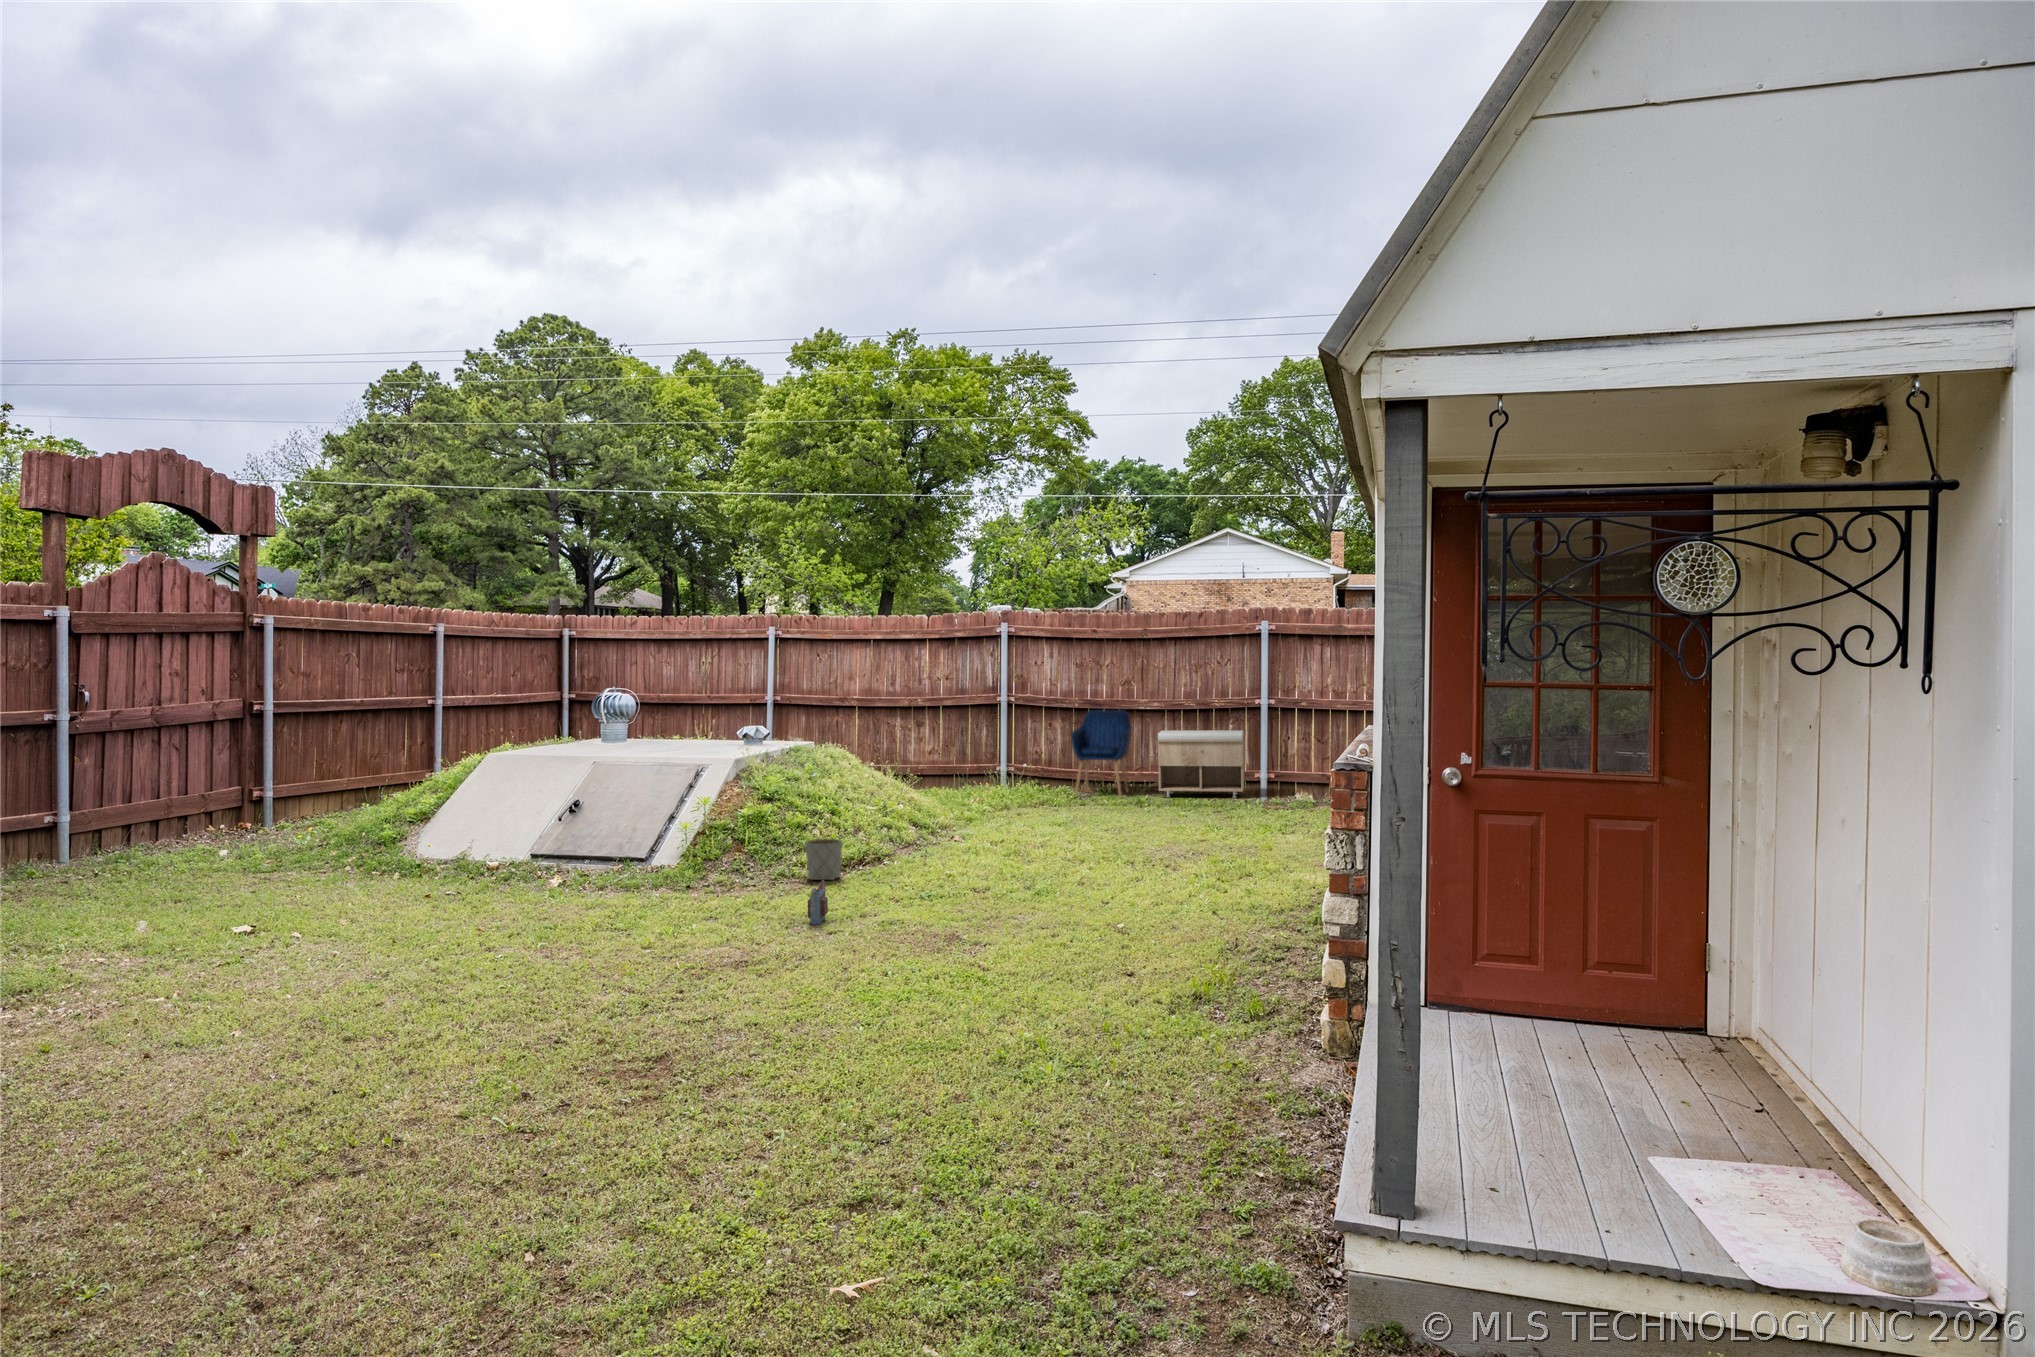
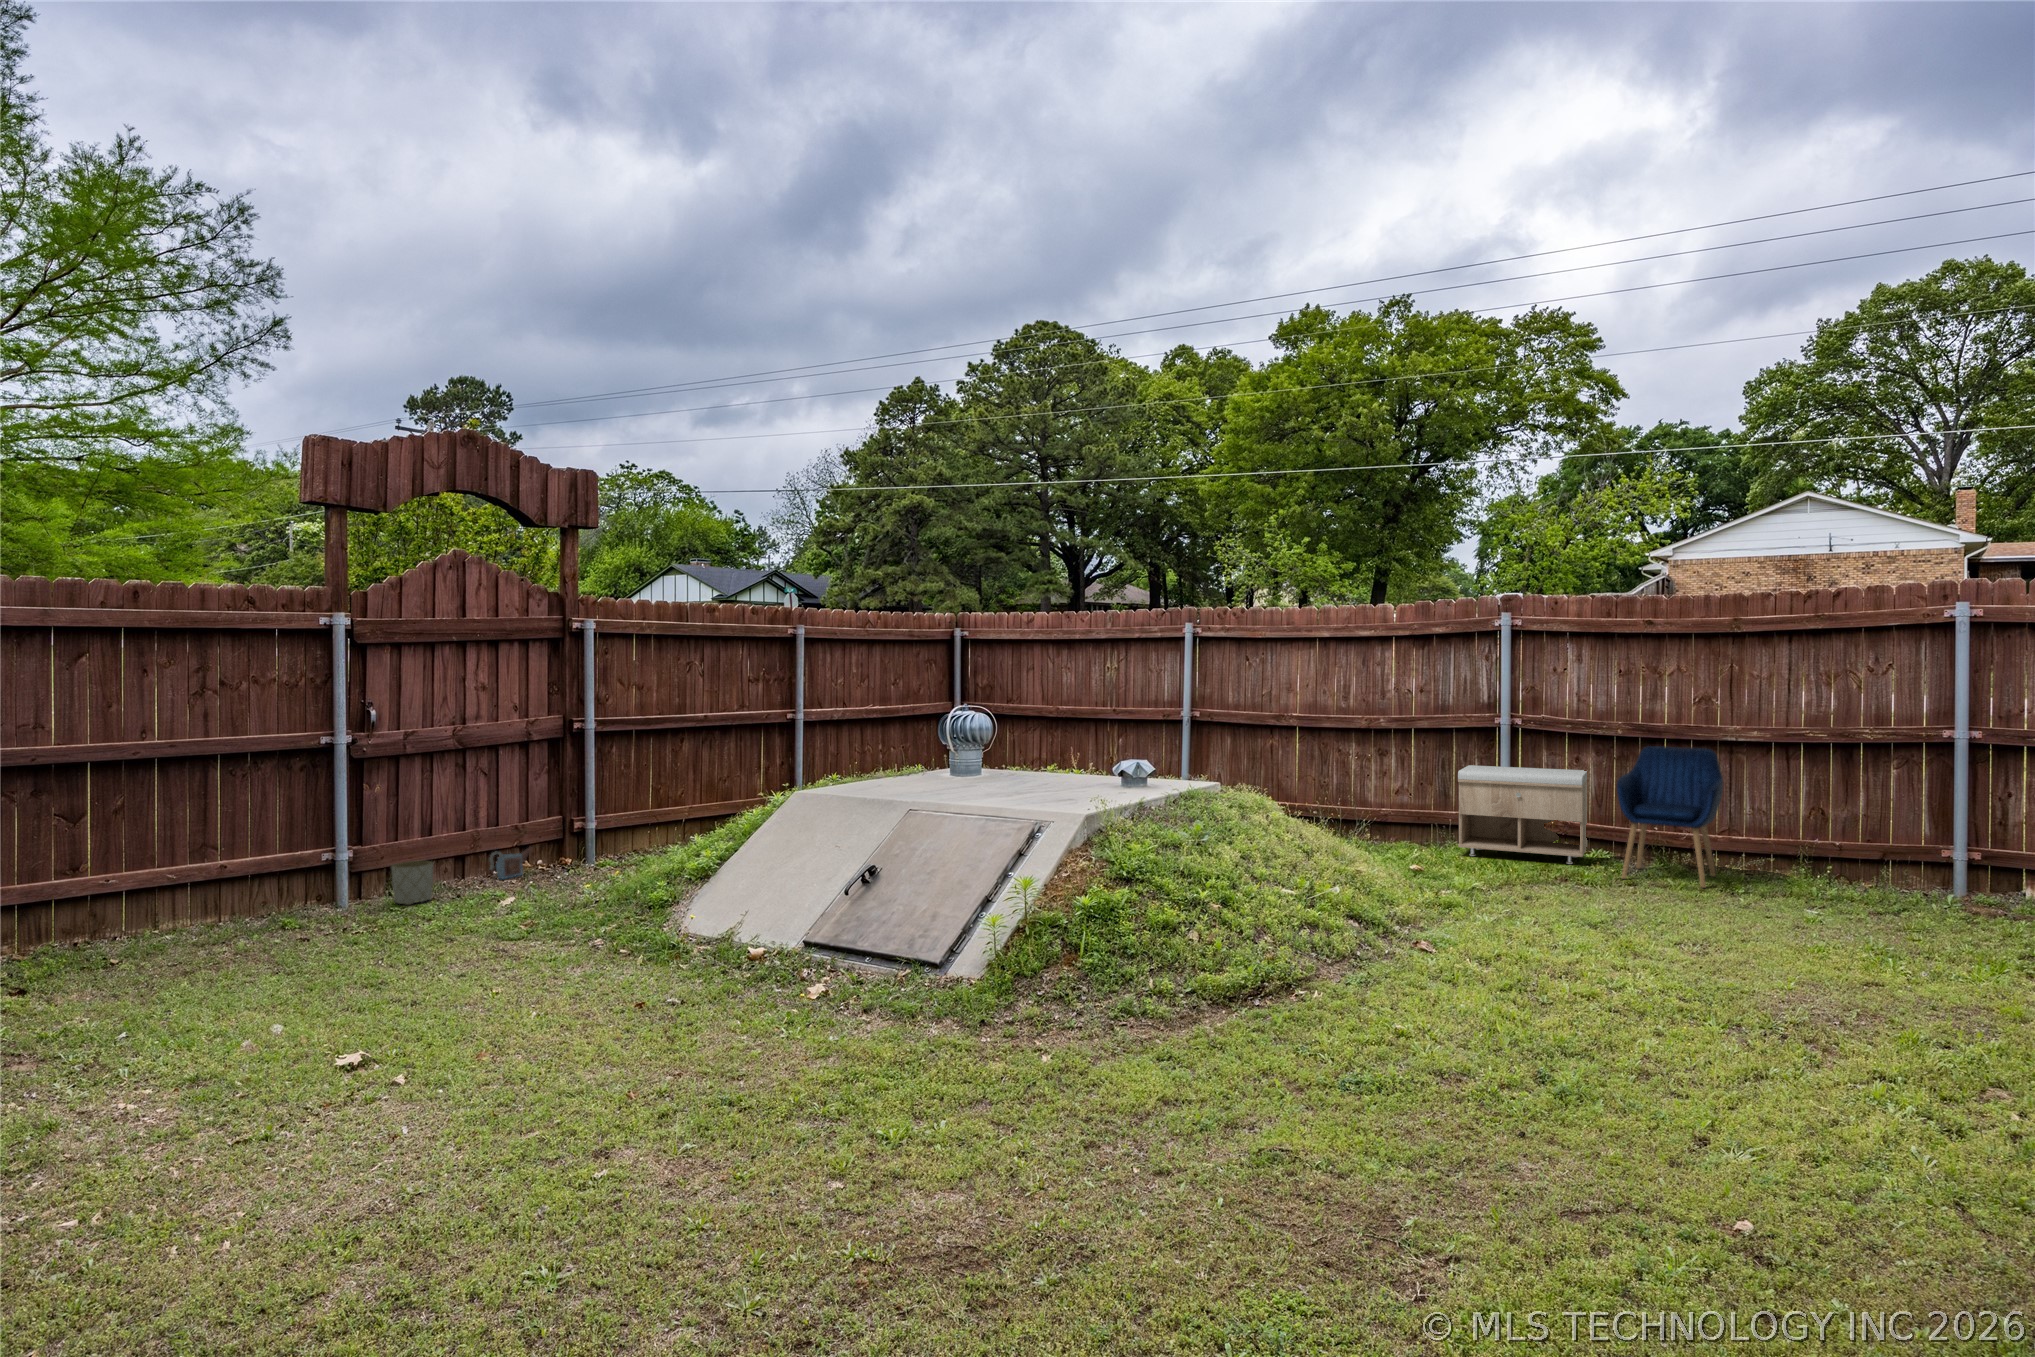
storage bench: present [1158,730,1244,798] -> present [1458,765,1588,864]
planter: present [806,839,842,880] -> present [391,861,433,905]
watering can: present [808,880,828,924] -> present [489,847,532,879]

